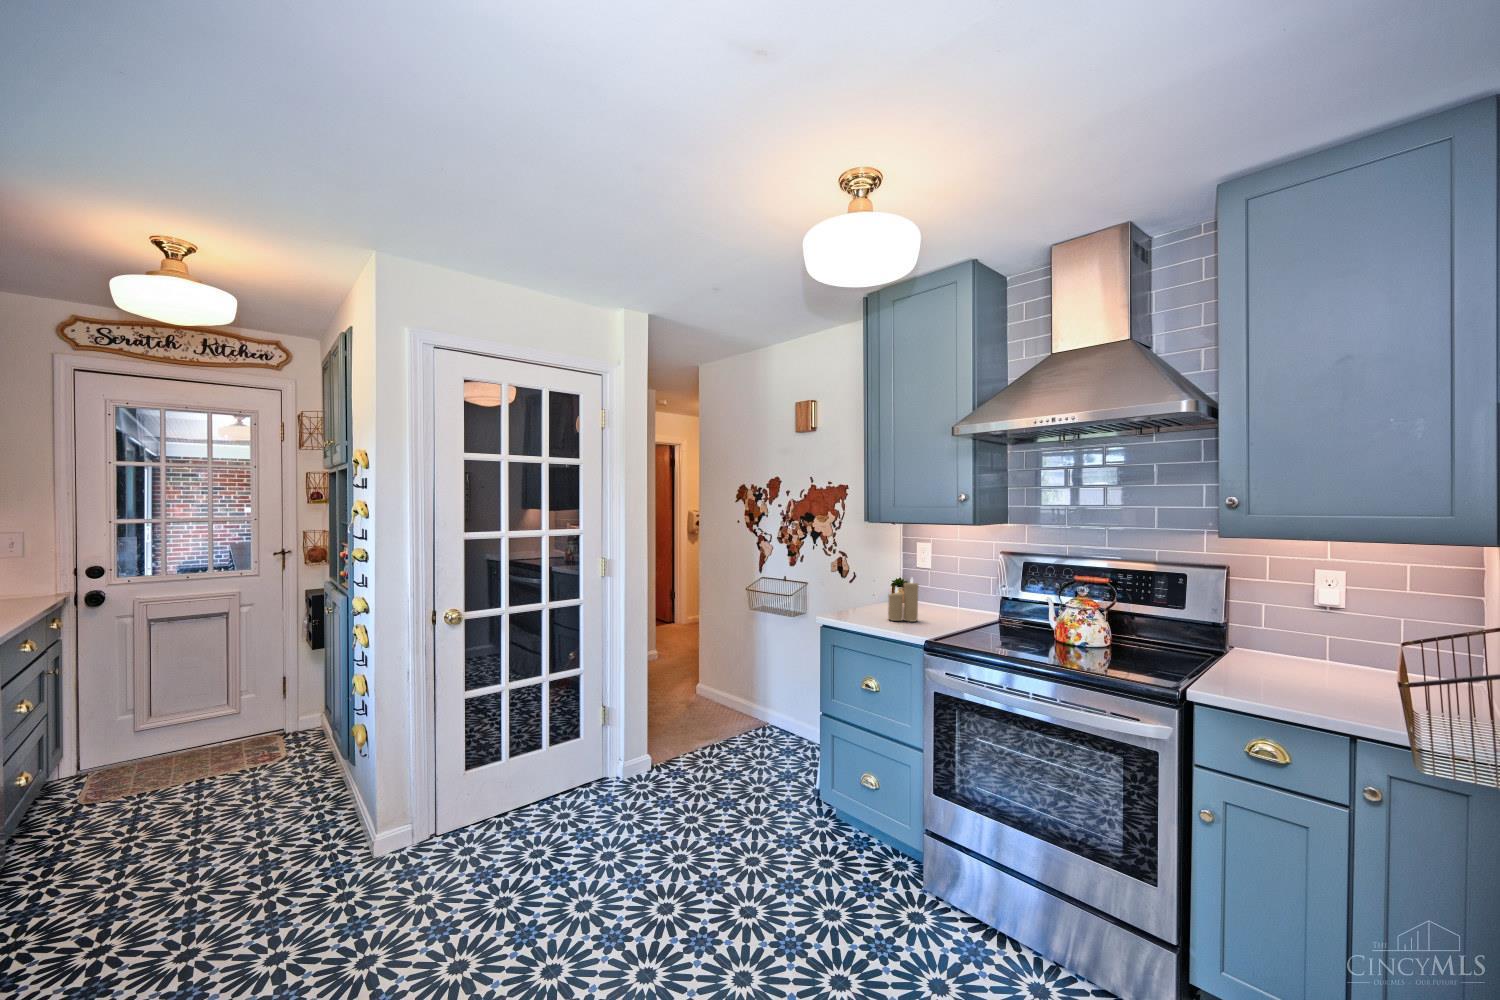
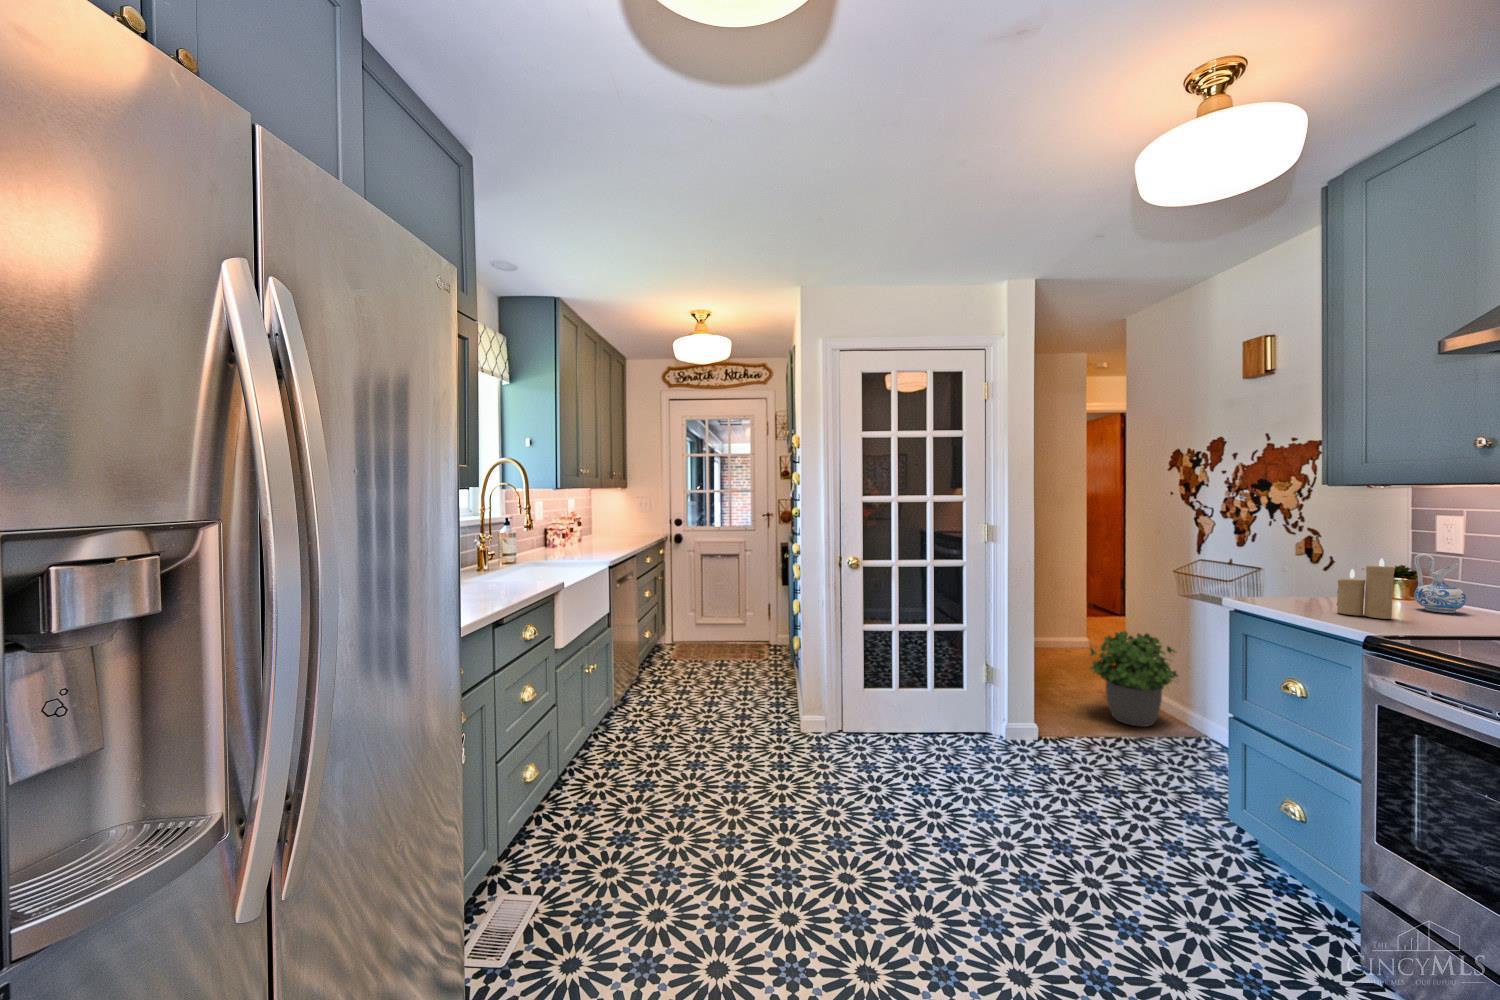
ceramic pitcher: none [915,570,939,610] -> present [1414,553,1466,613]
potted plant: none [683,643,749,730] -> present [1090,631,1178,727]

